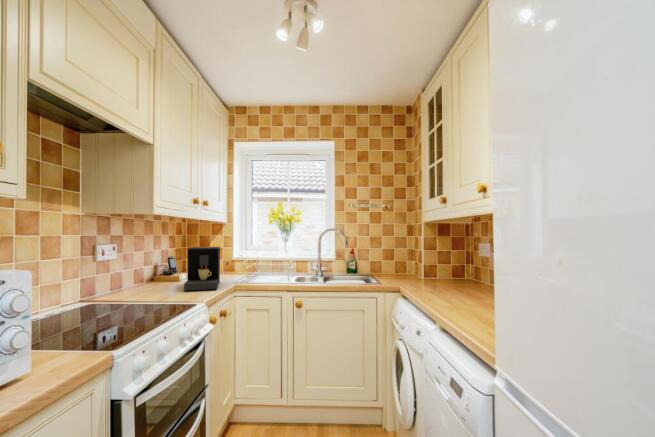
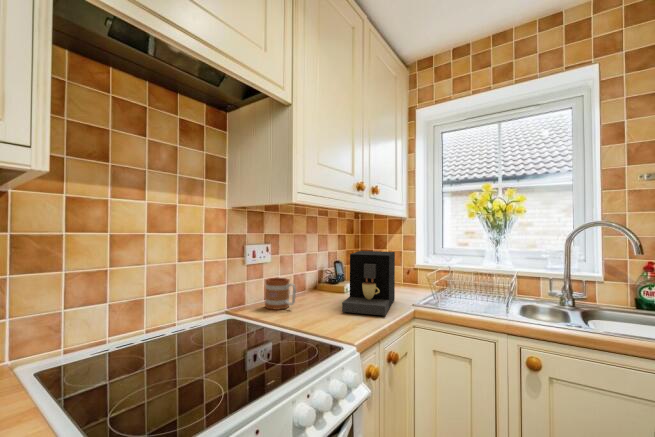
mug: none [113,271,144,296] -> present [265,278,296,310]

